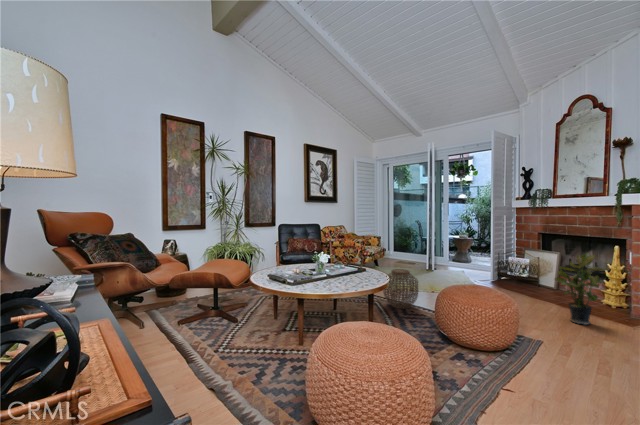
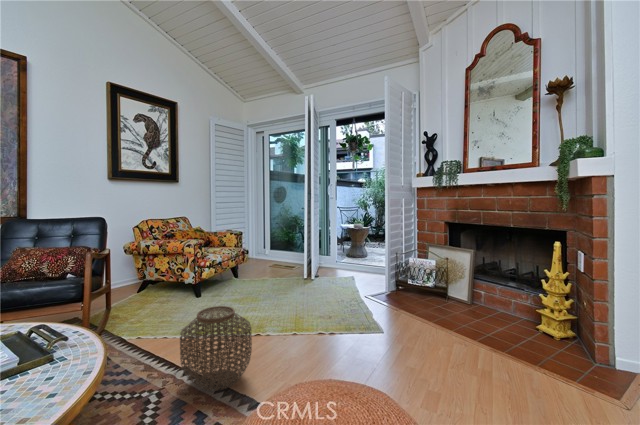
potted plant: present [555,253,605,325] -> none [478,260,558,387]

